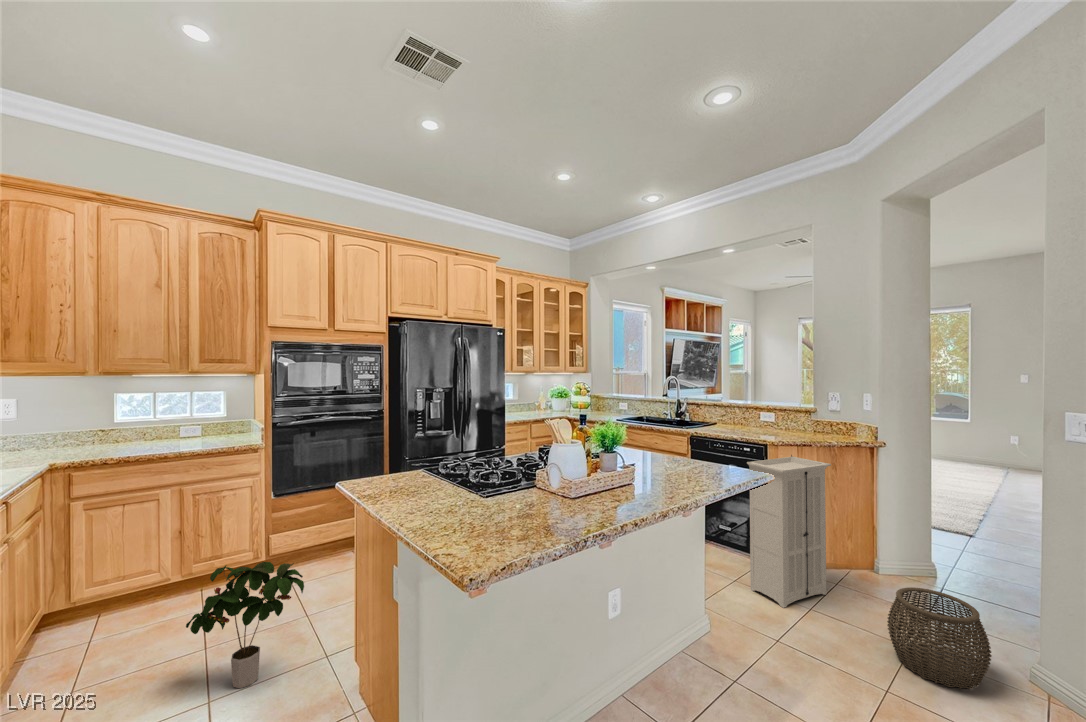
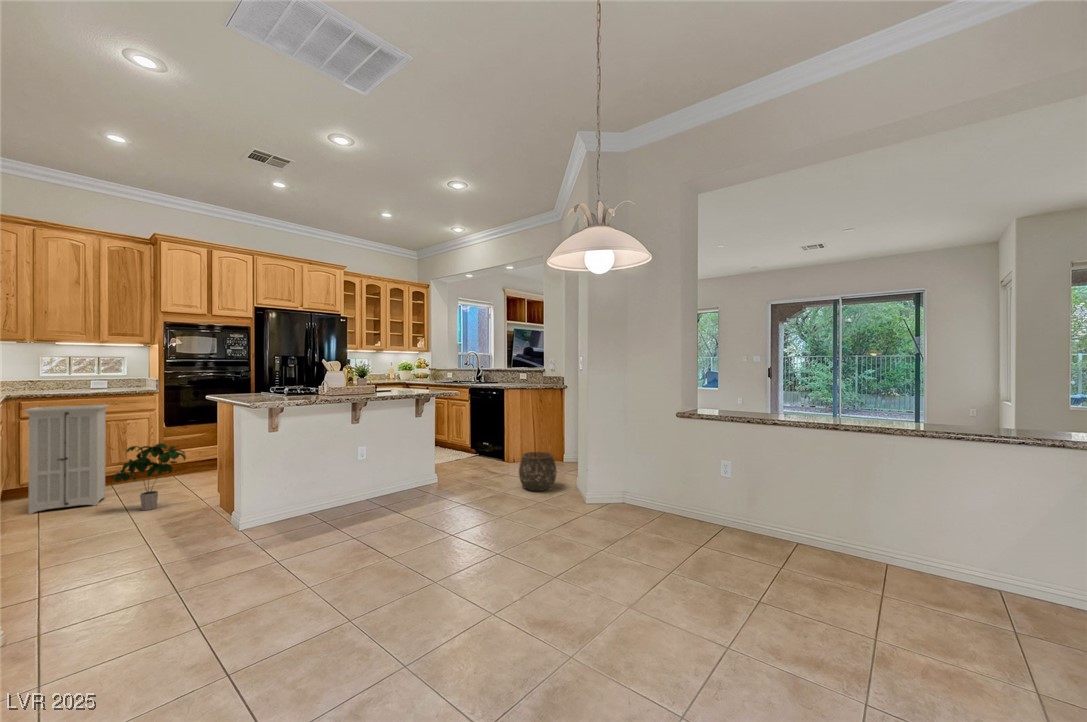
storage cabinet: present [747,455,831,608] -> present [24,404,109,514]

